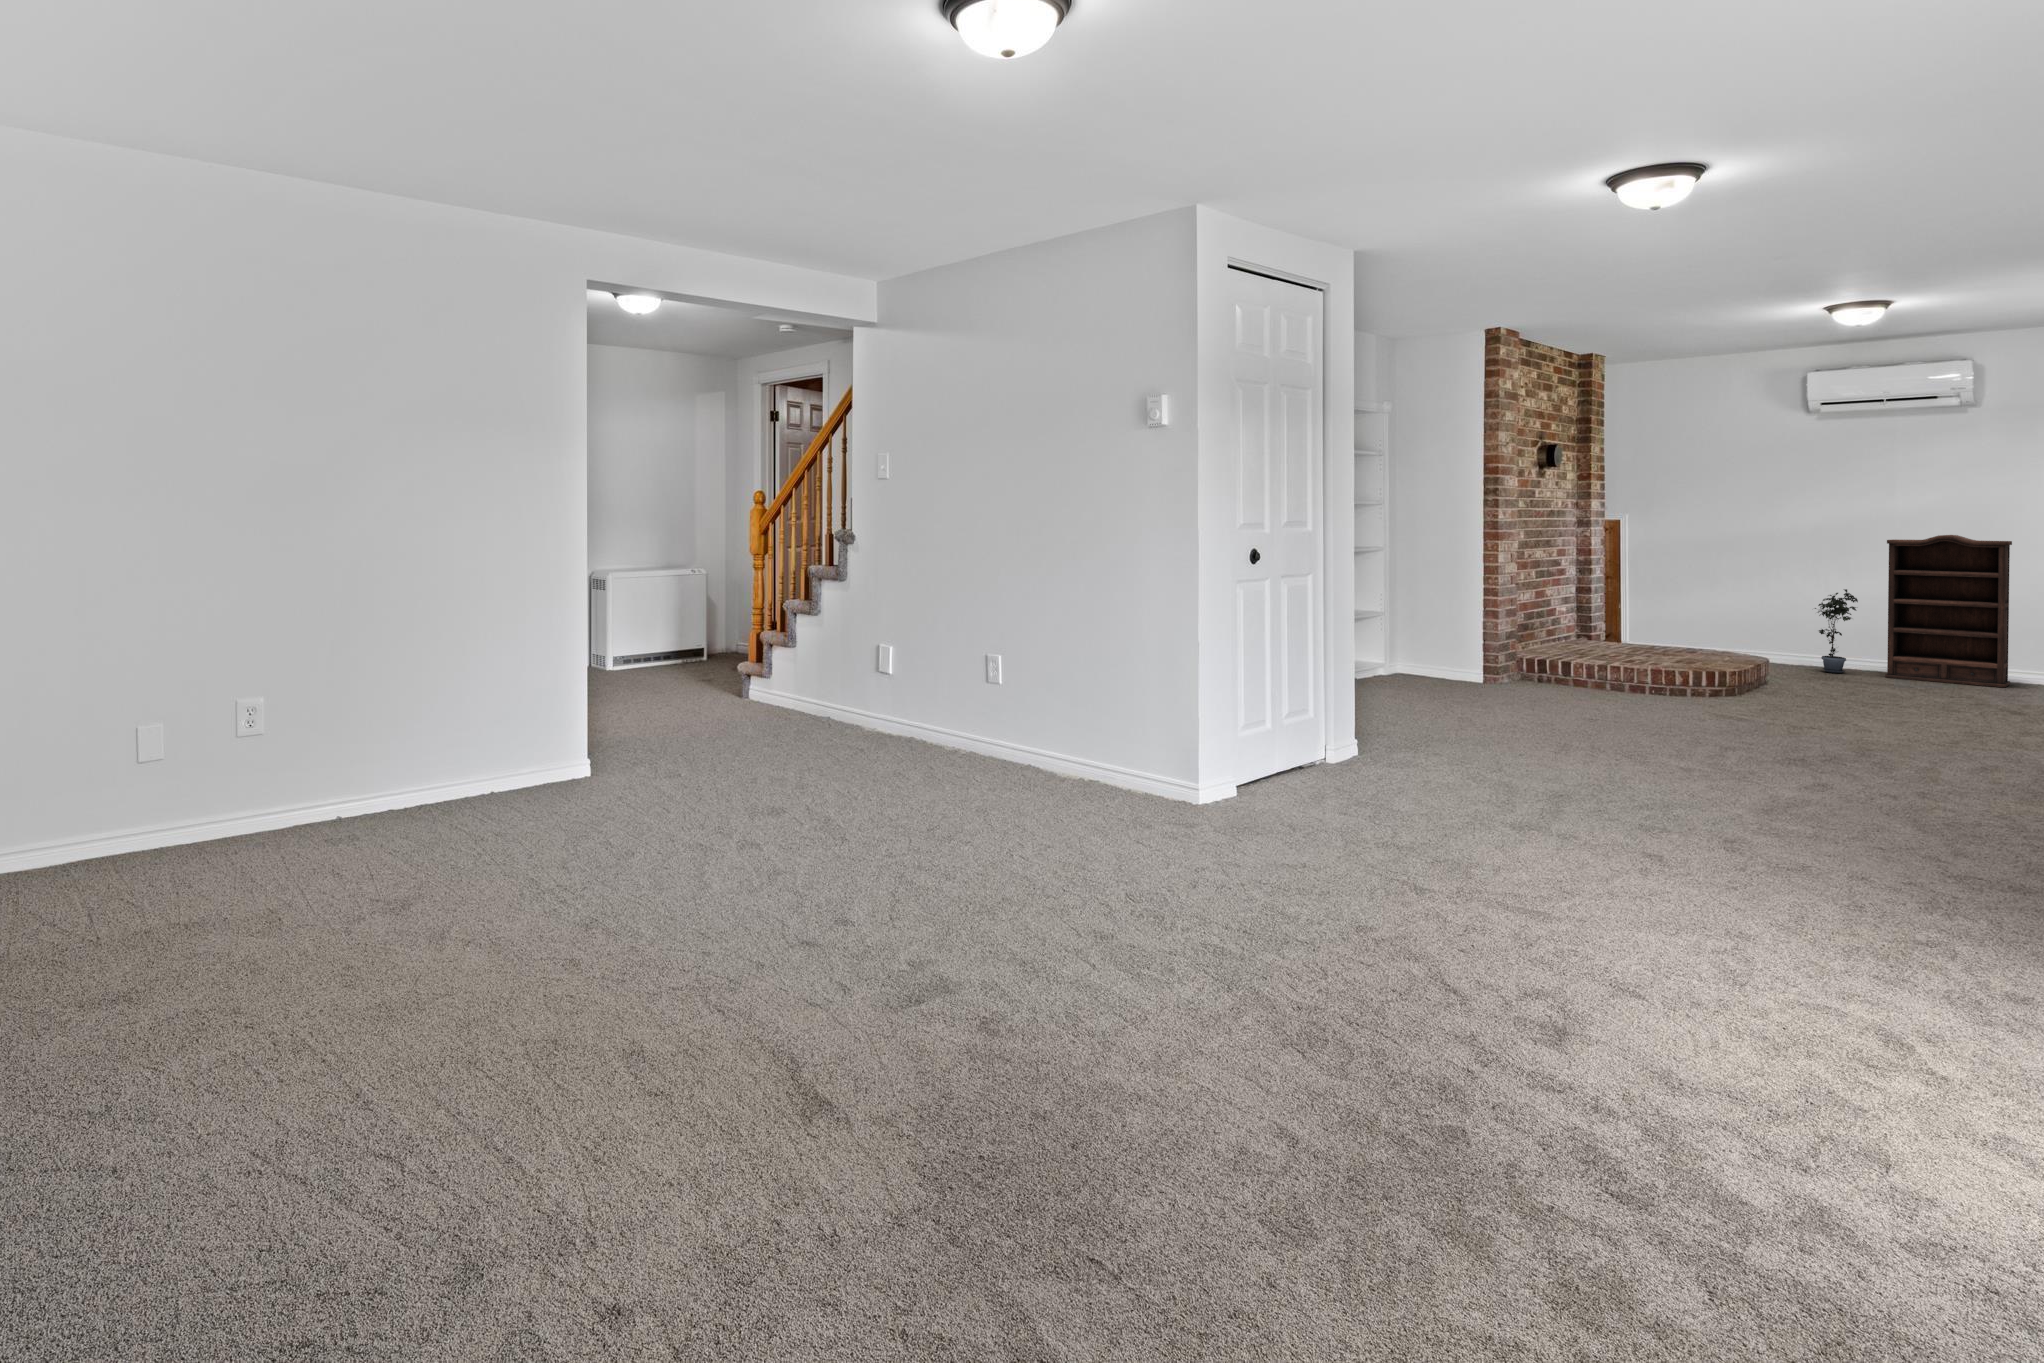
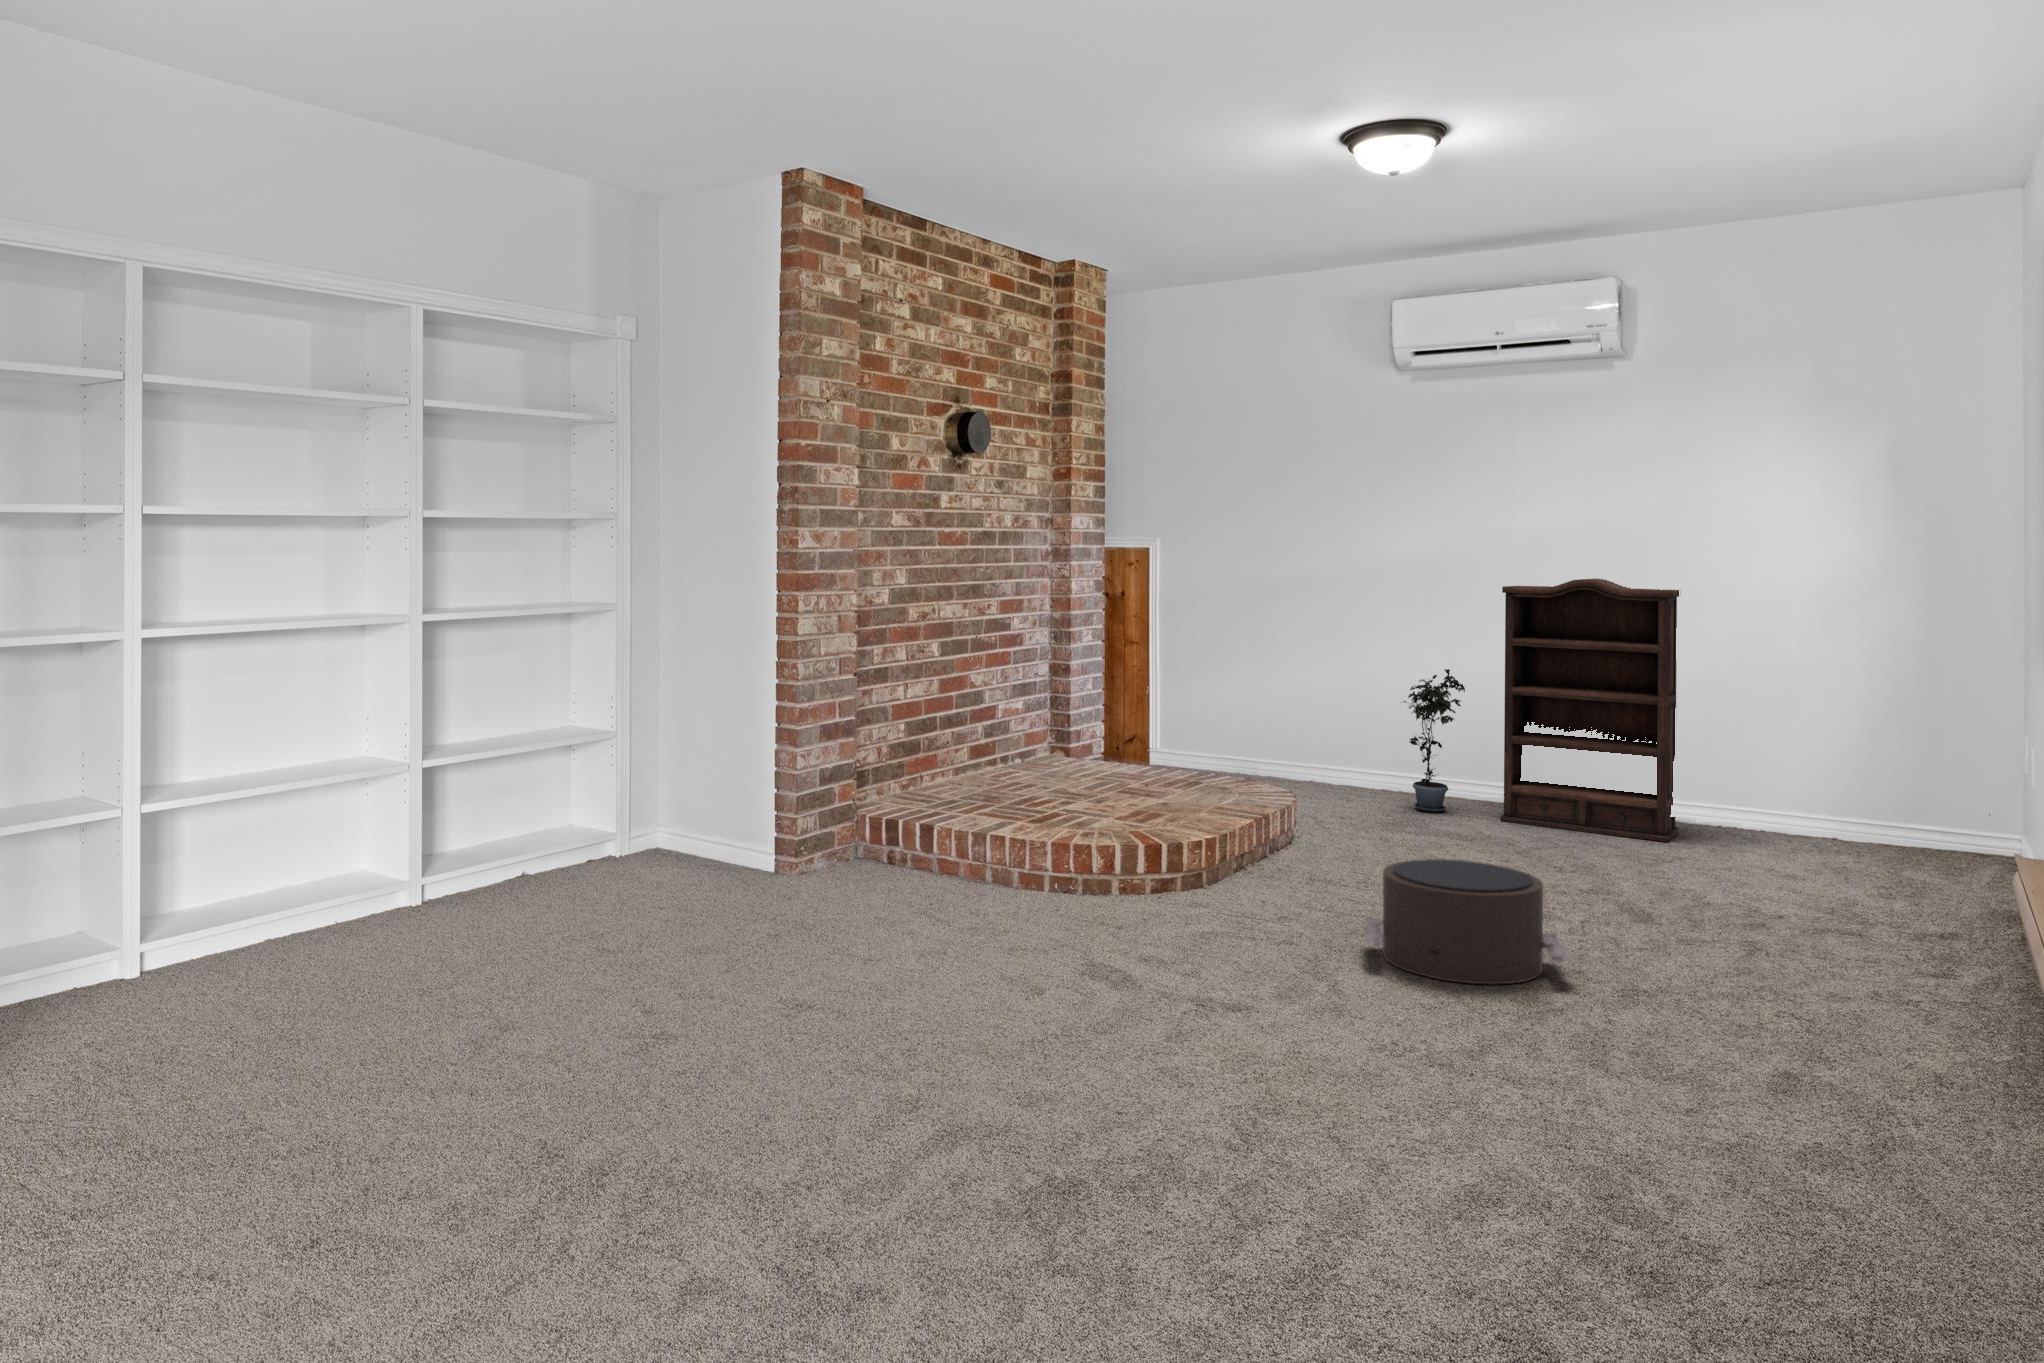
pouf: none [1853,675,1981,728] -> present [1365,859,1571,984]

